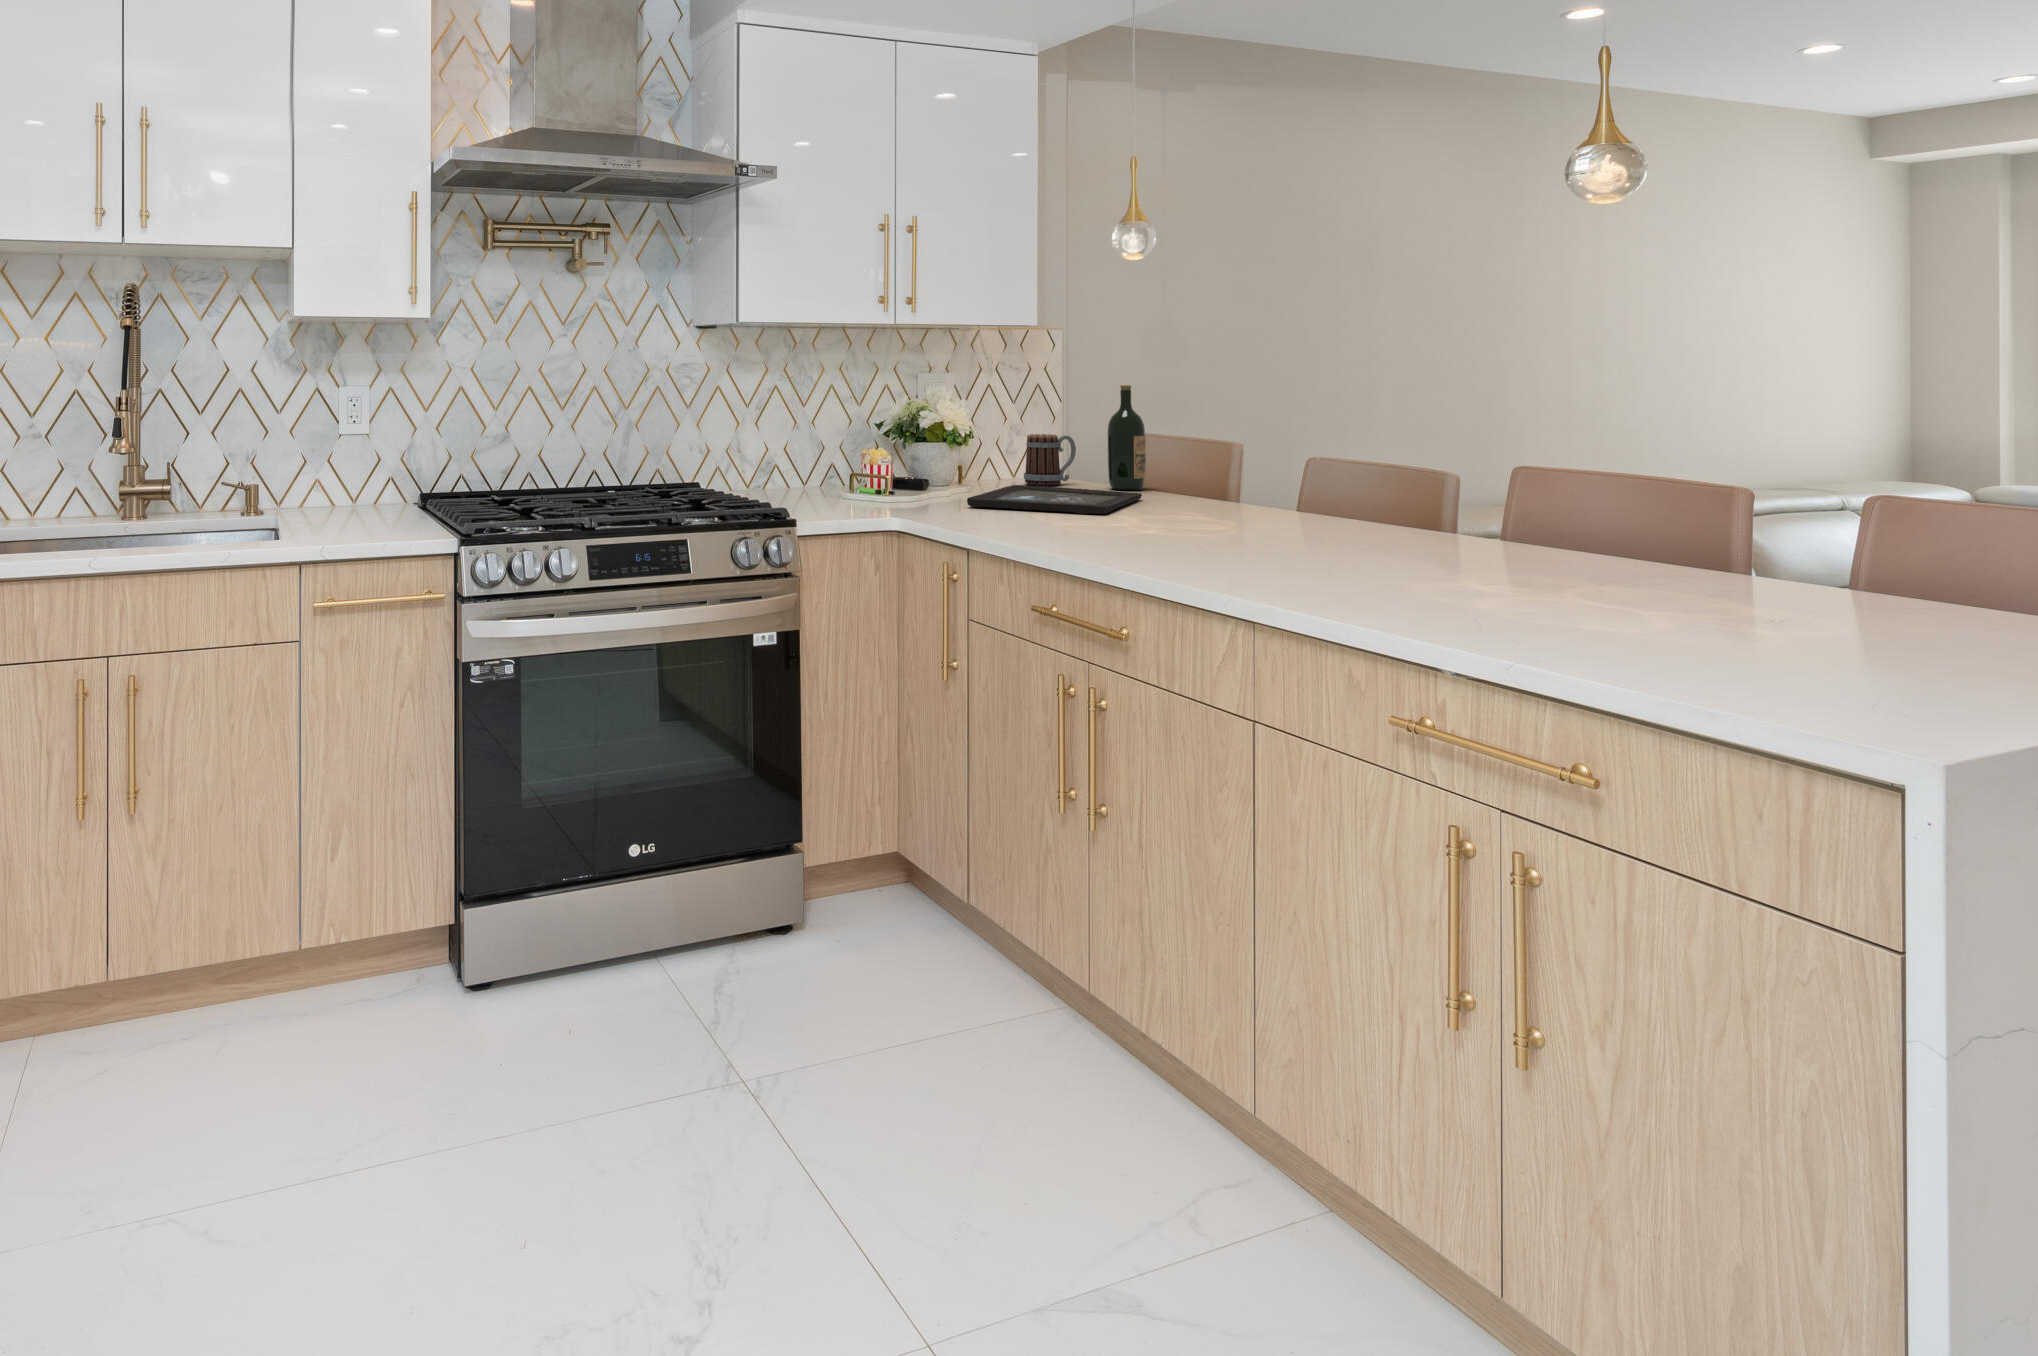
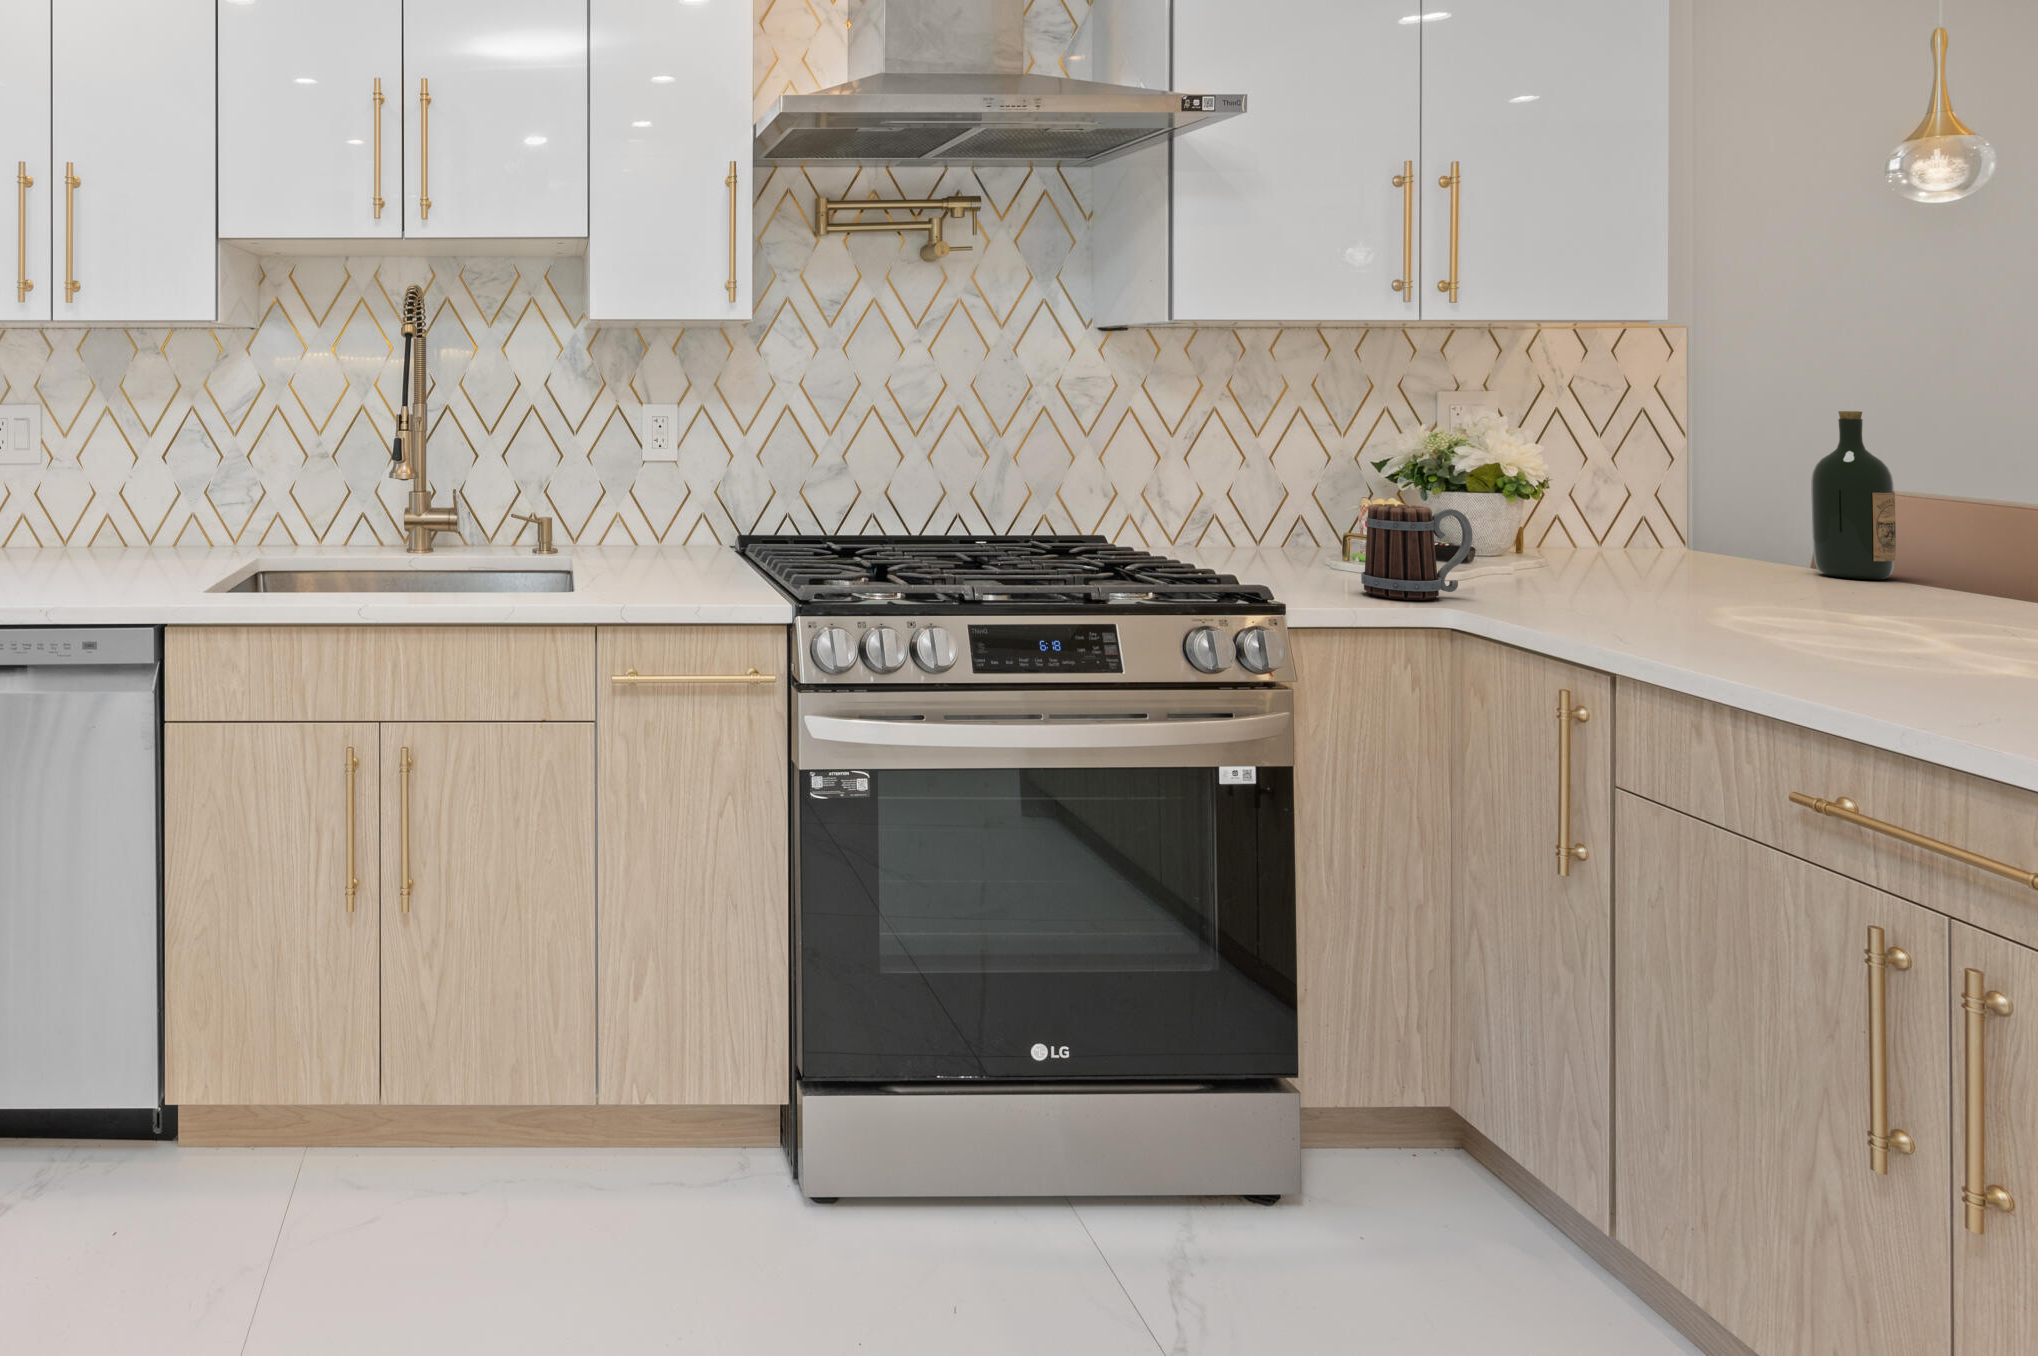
mug: present [1024,434,1076,486] -> present [1361,504,1472,600]
tray: present [967,485,1142,514] -> none [1570,561,1913,627]

